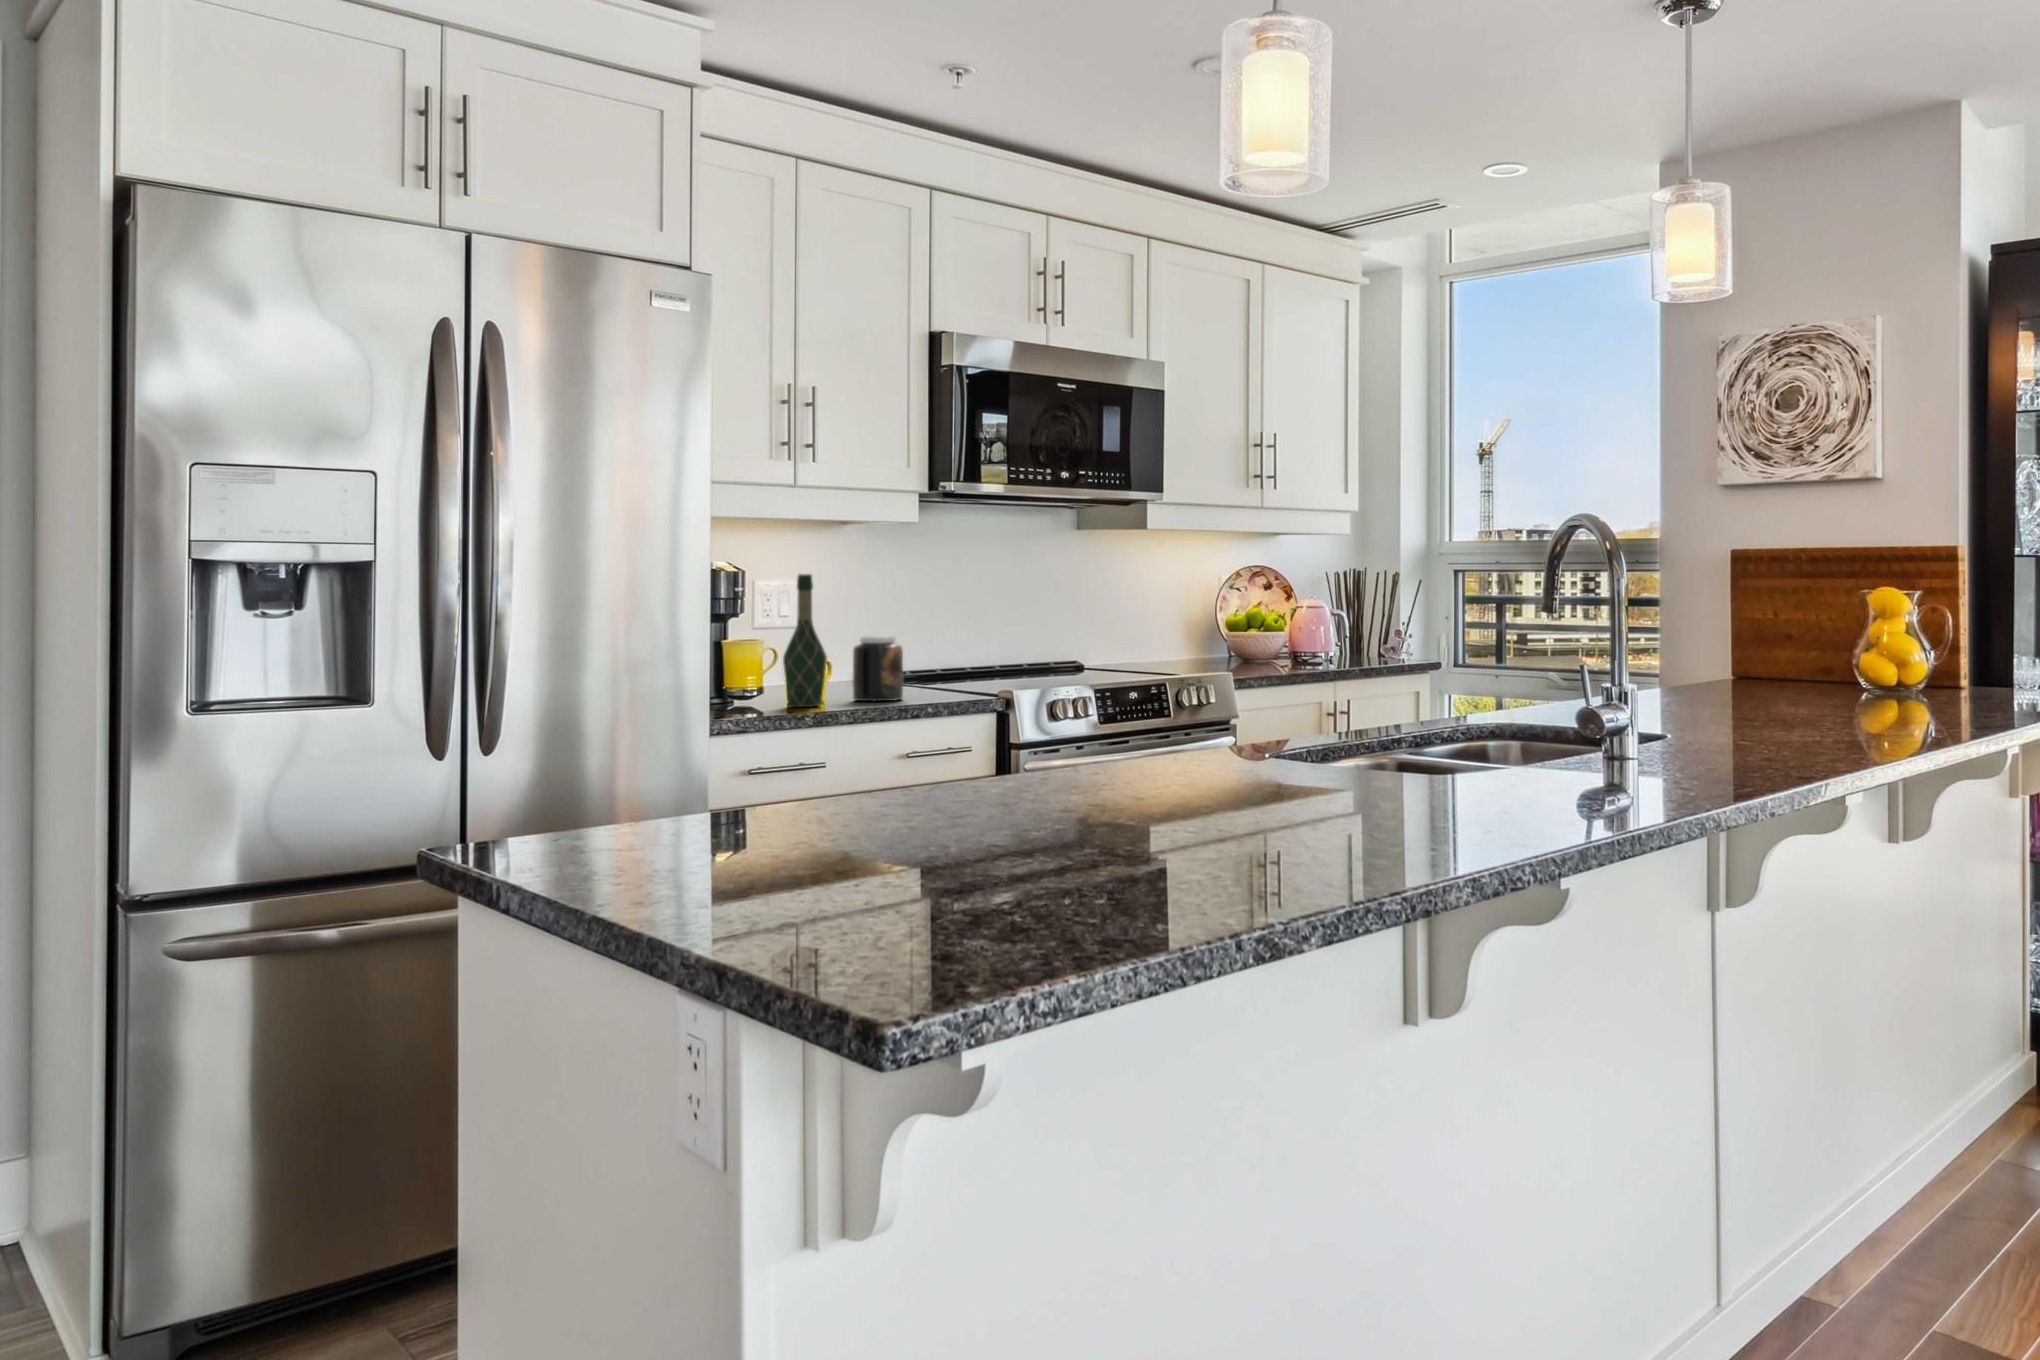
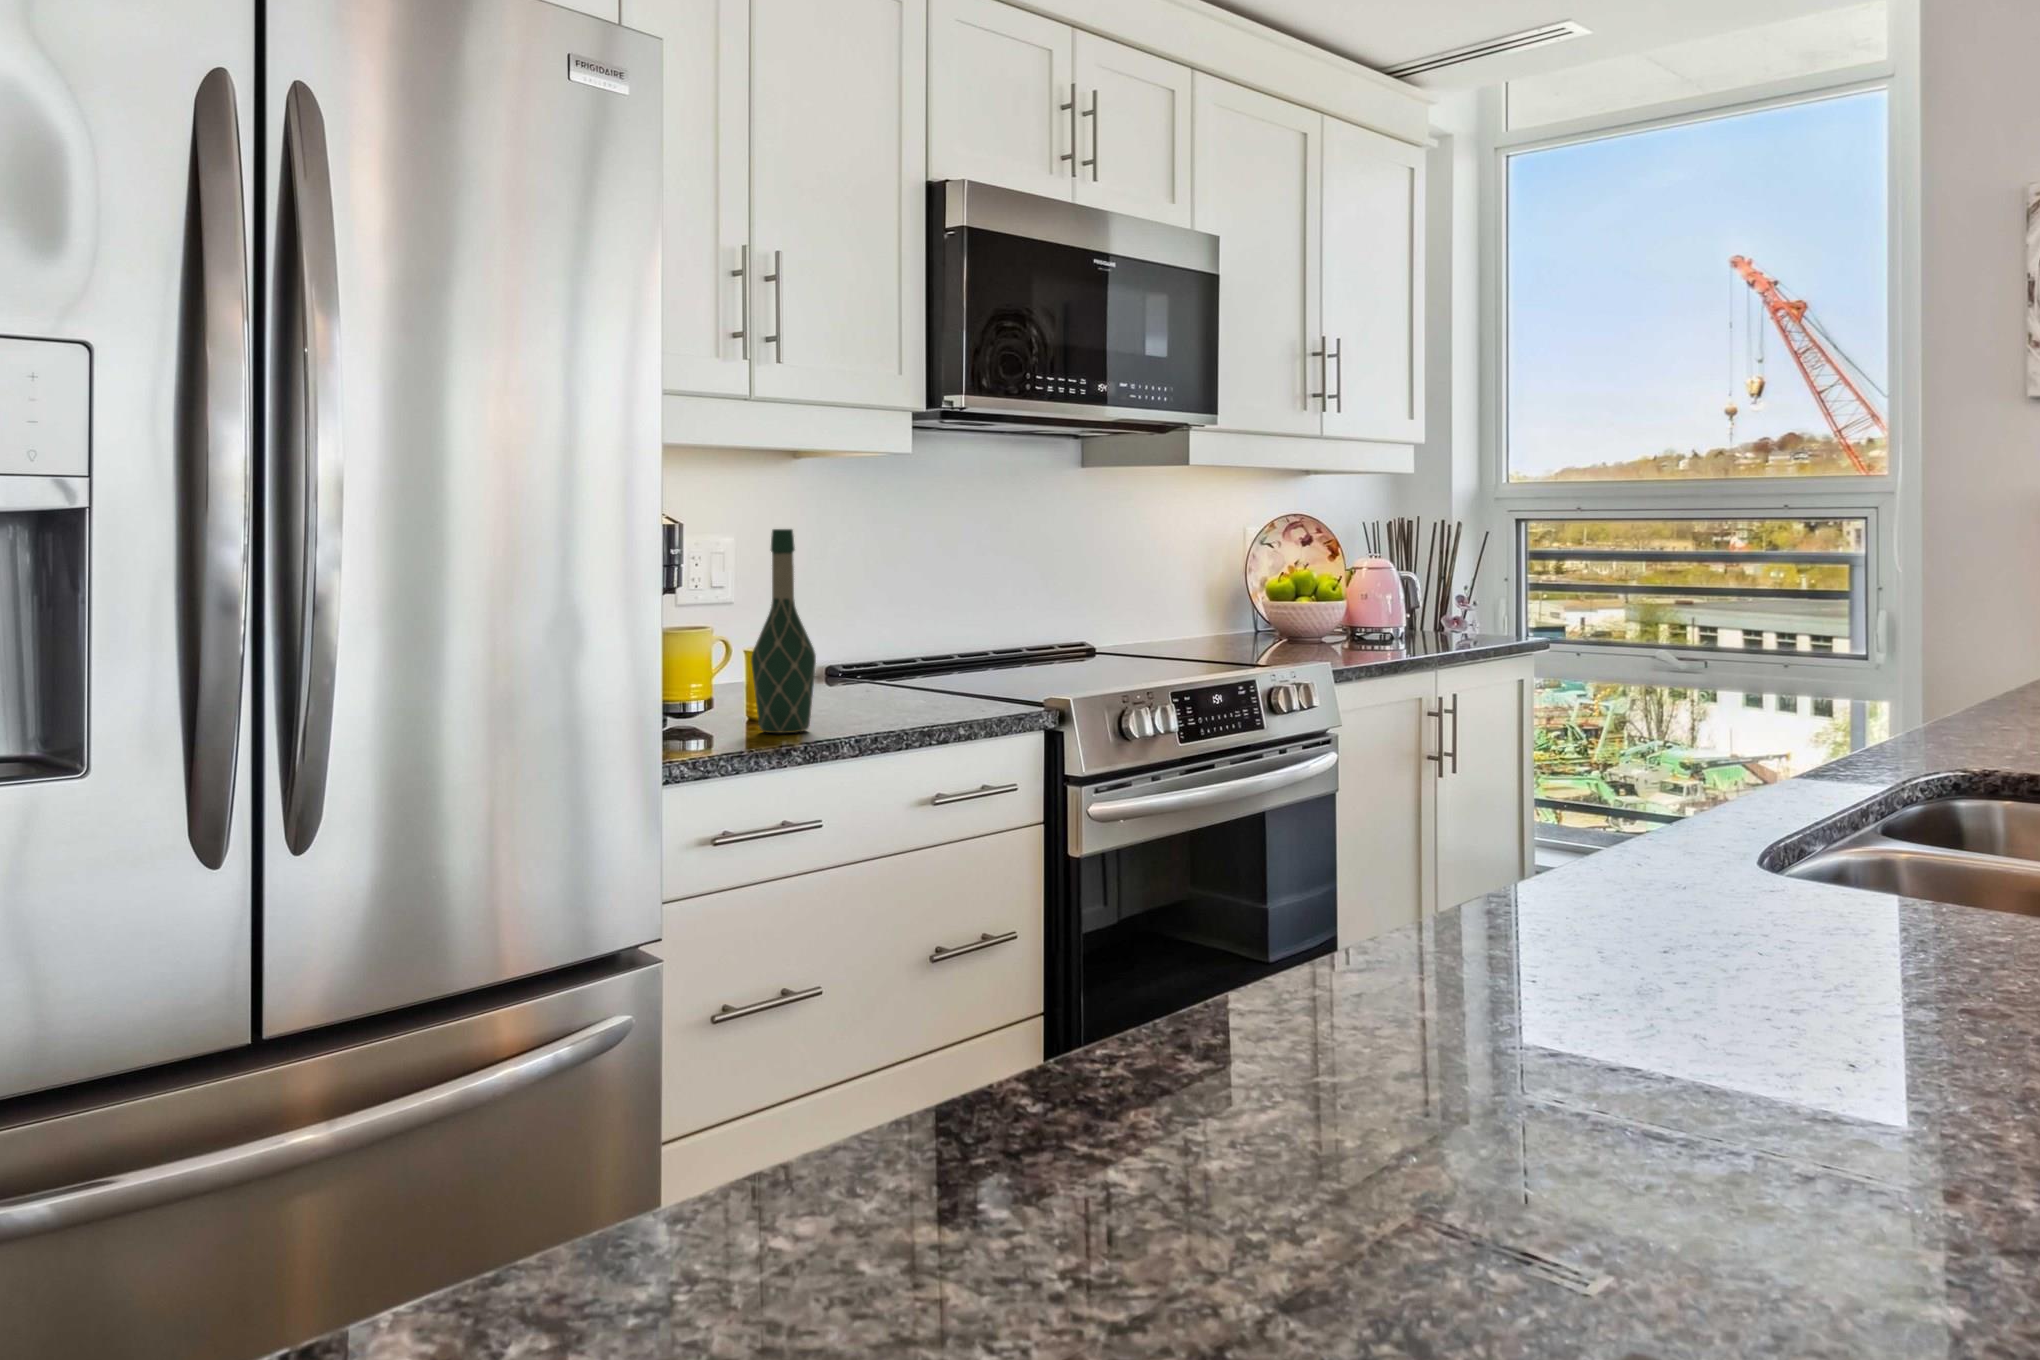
jar: present [853,636,903,701] -> none [846,621,921,721]

